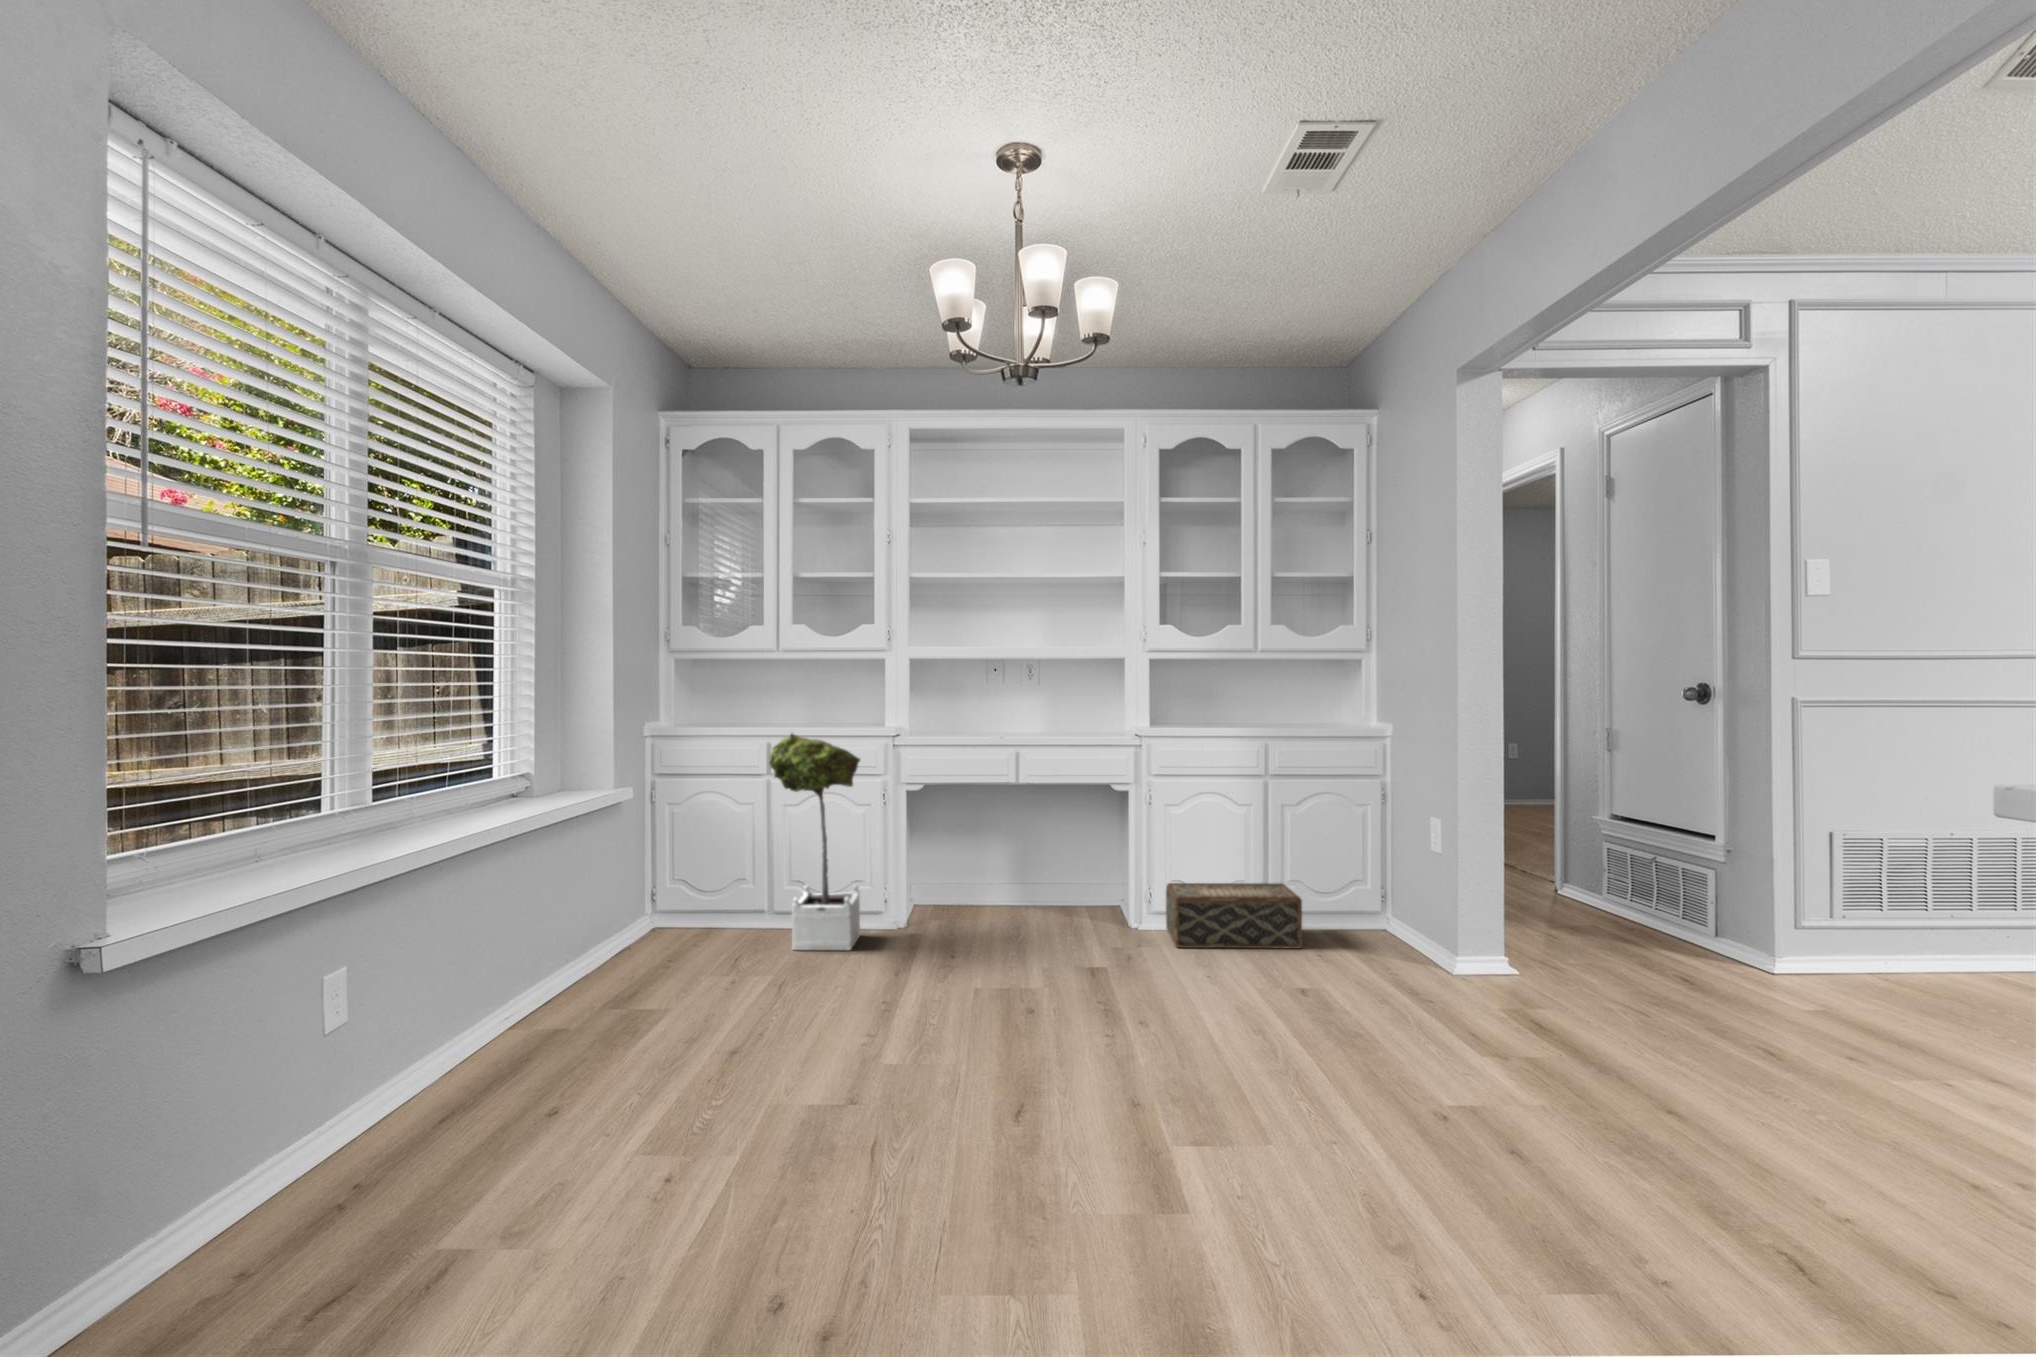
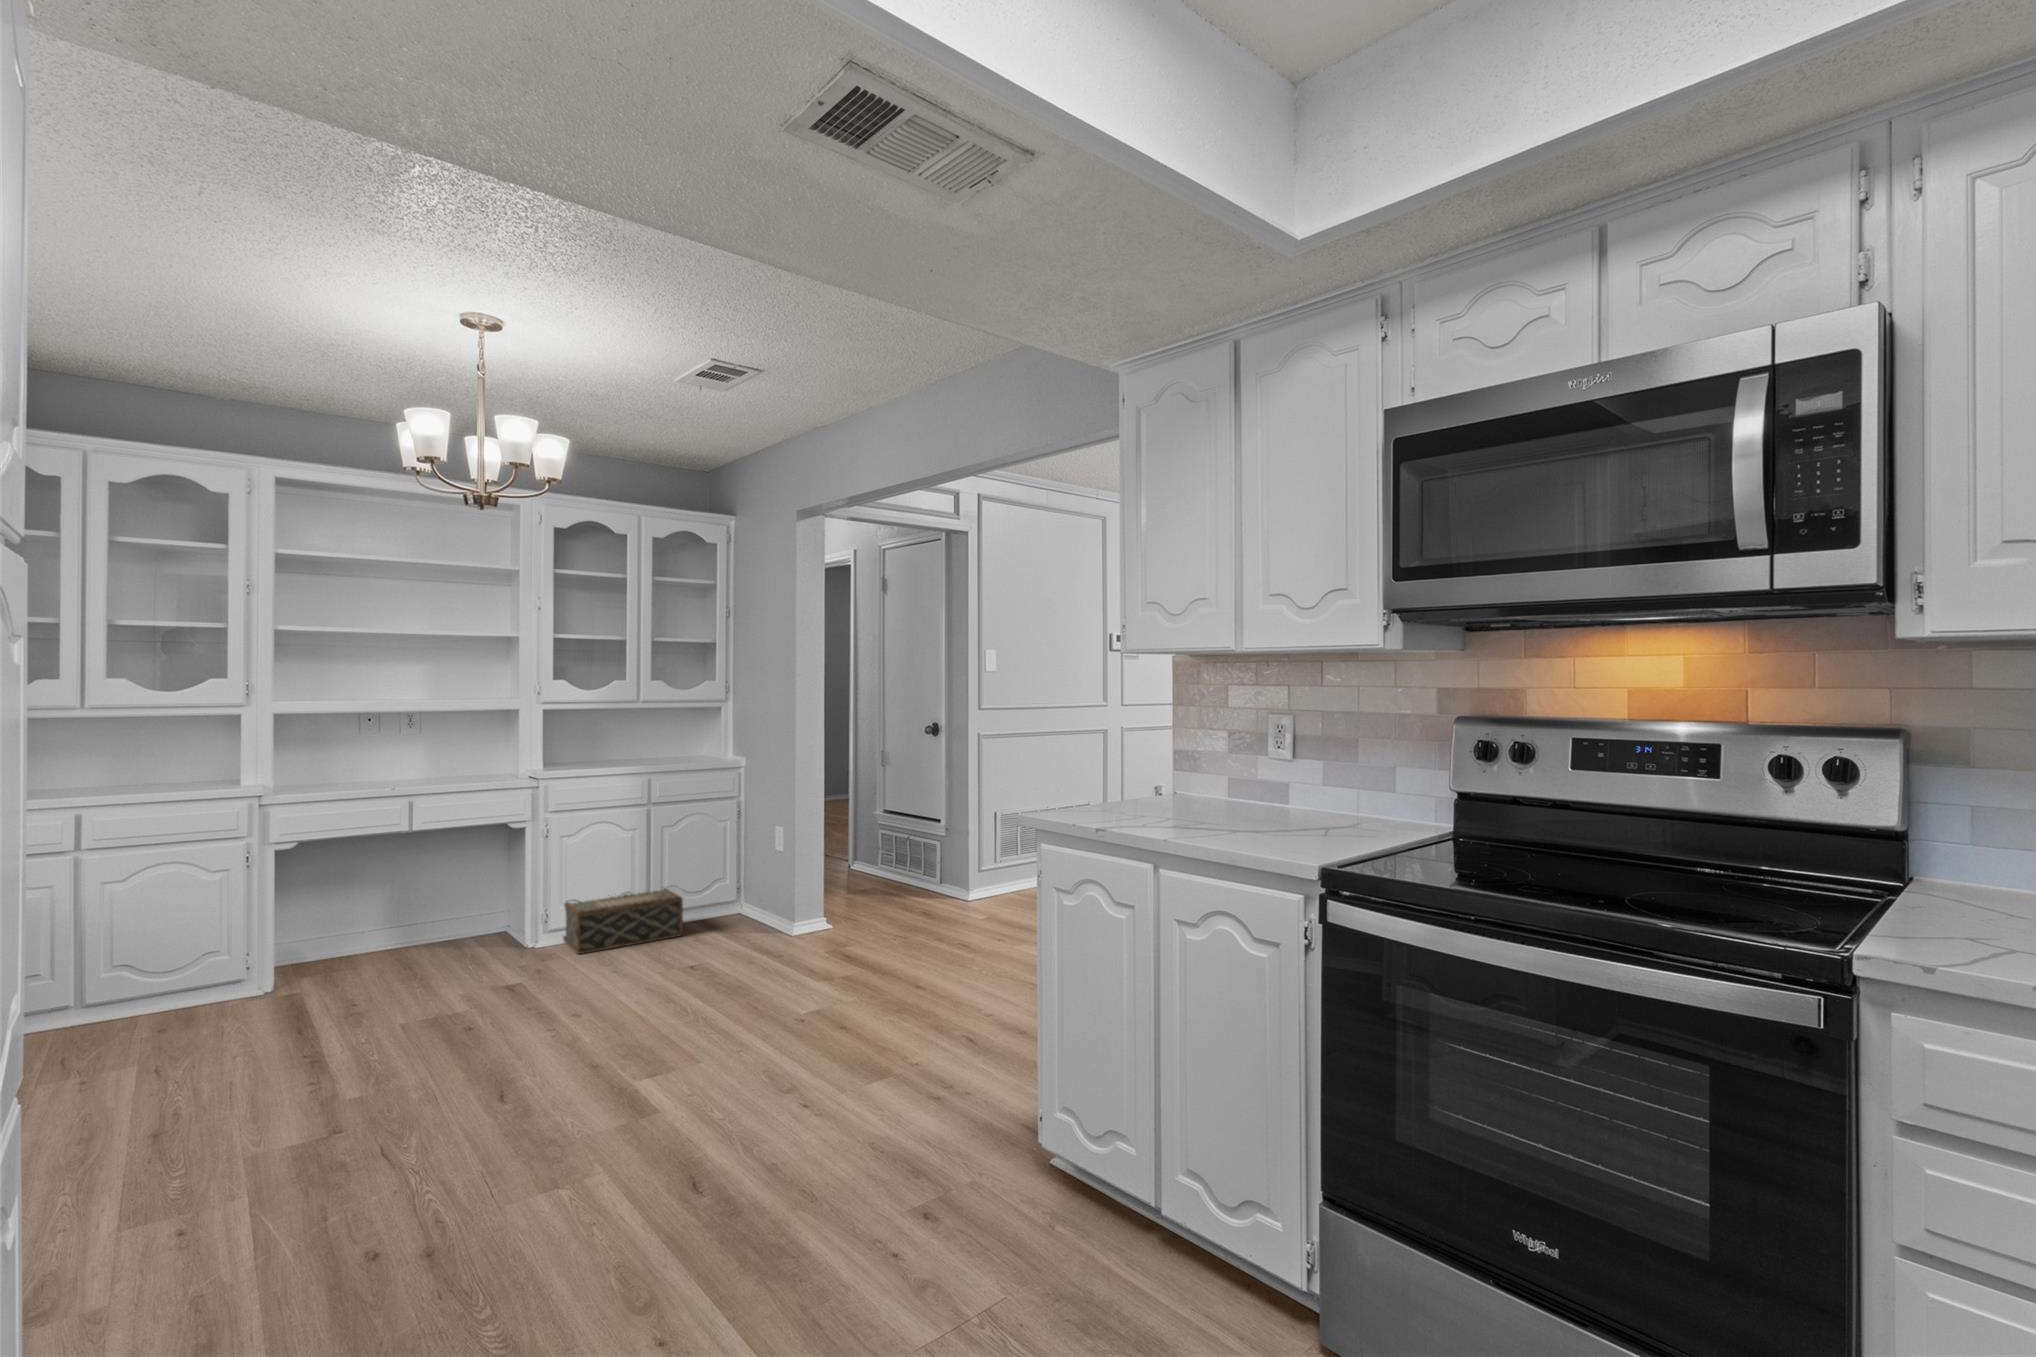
potted tree: present [769,734,861,950] -> none [93,805,228,1039]

